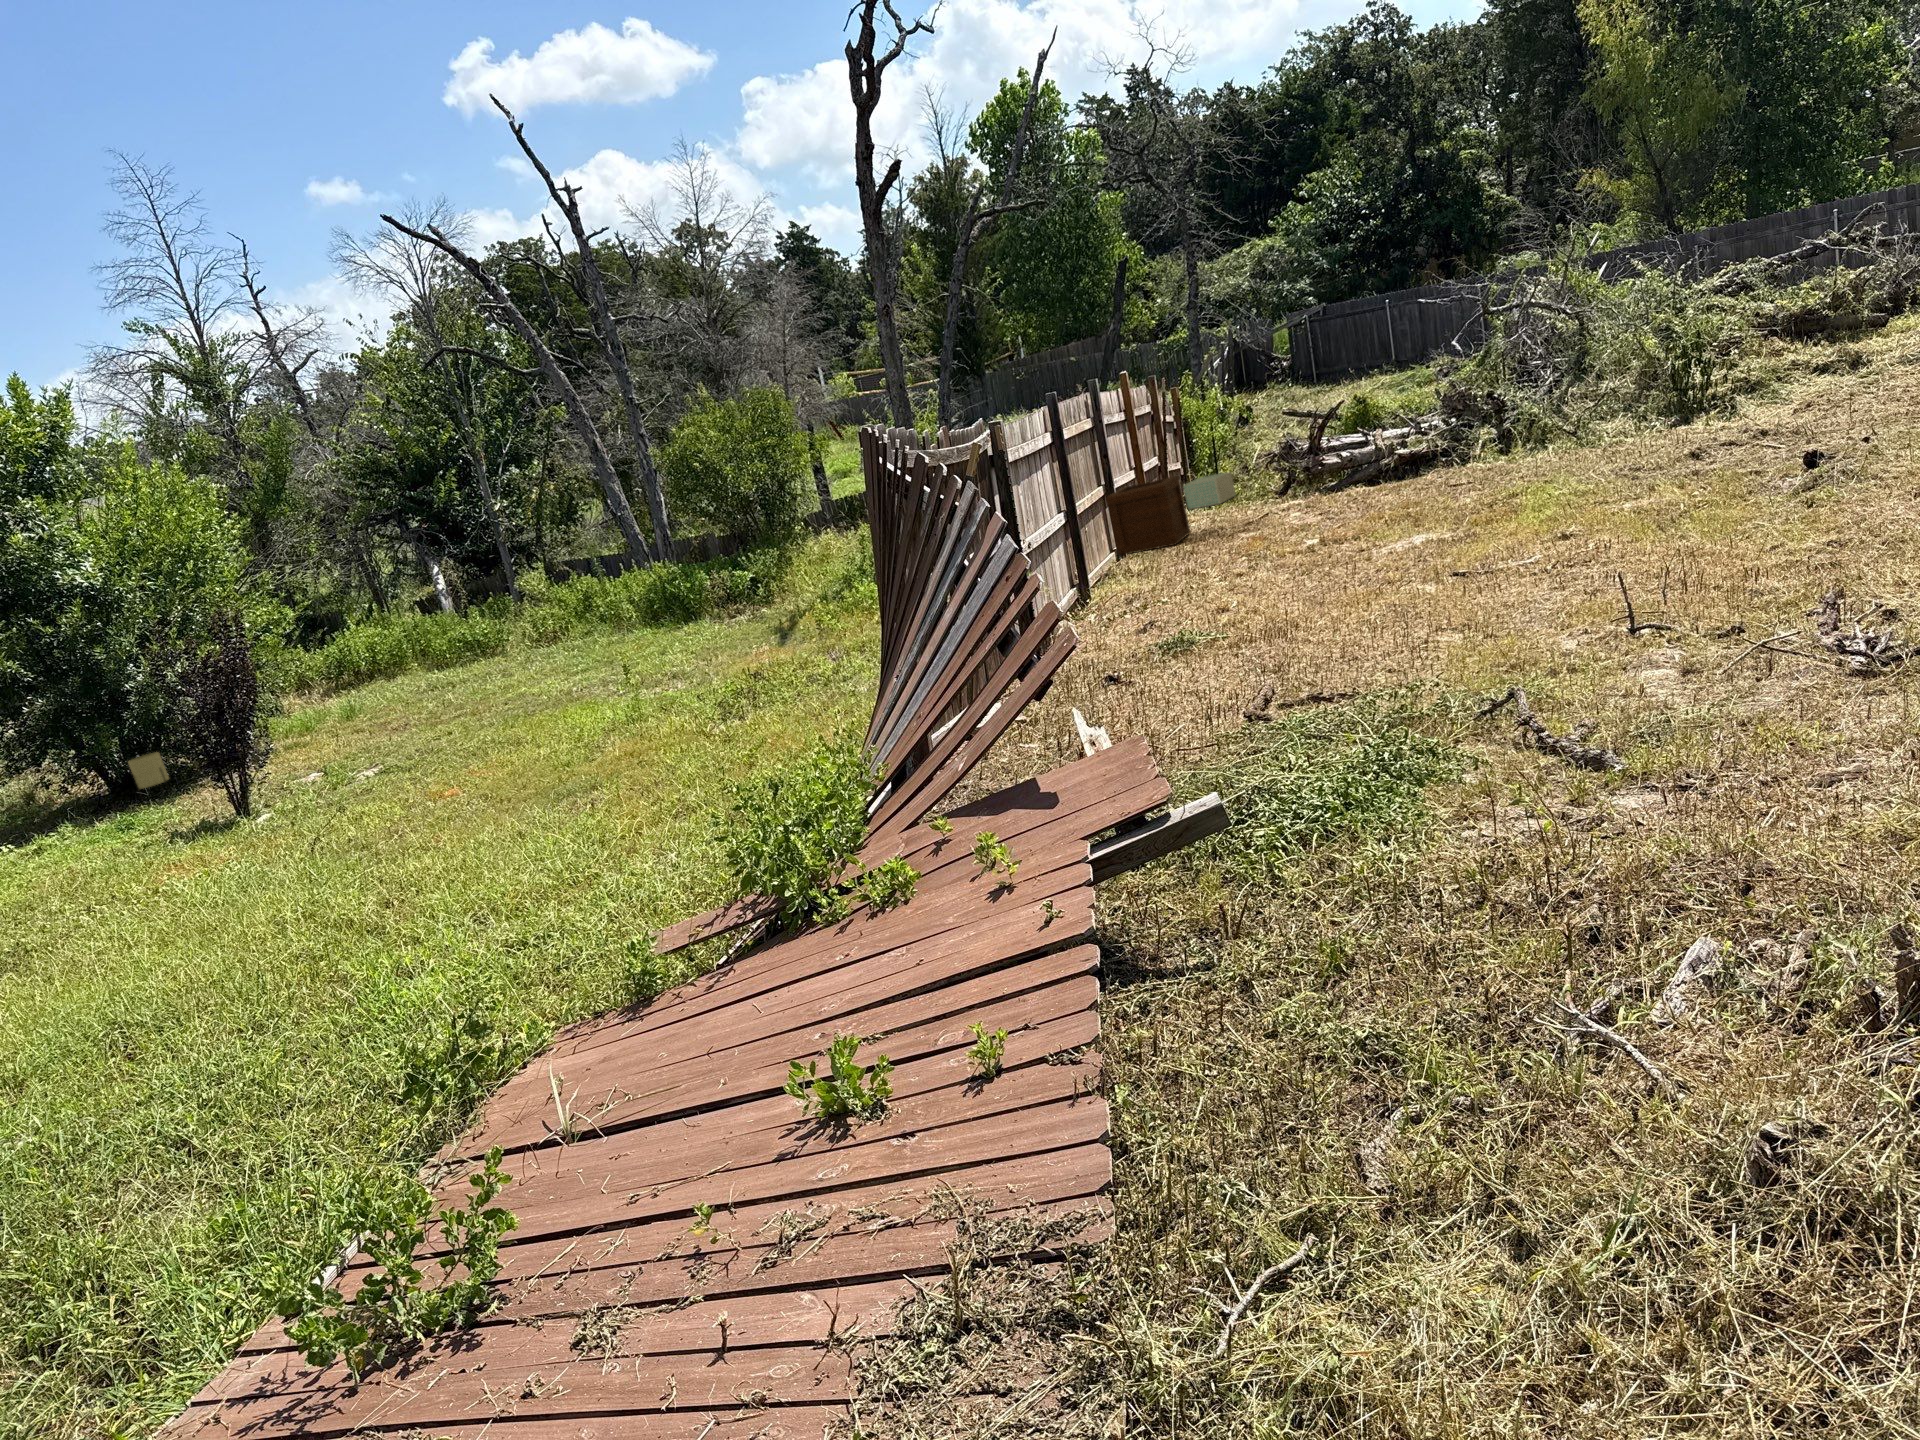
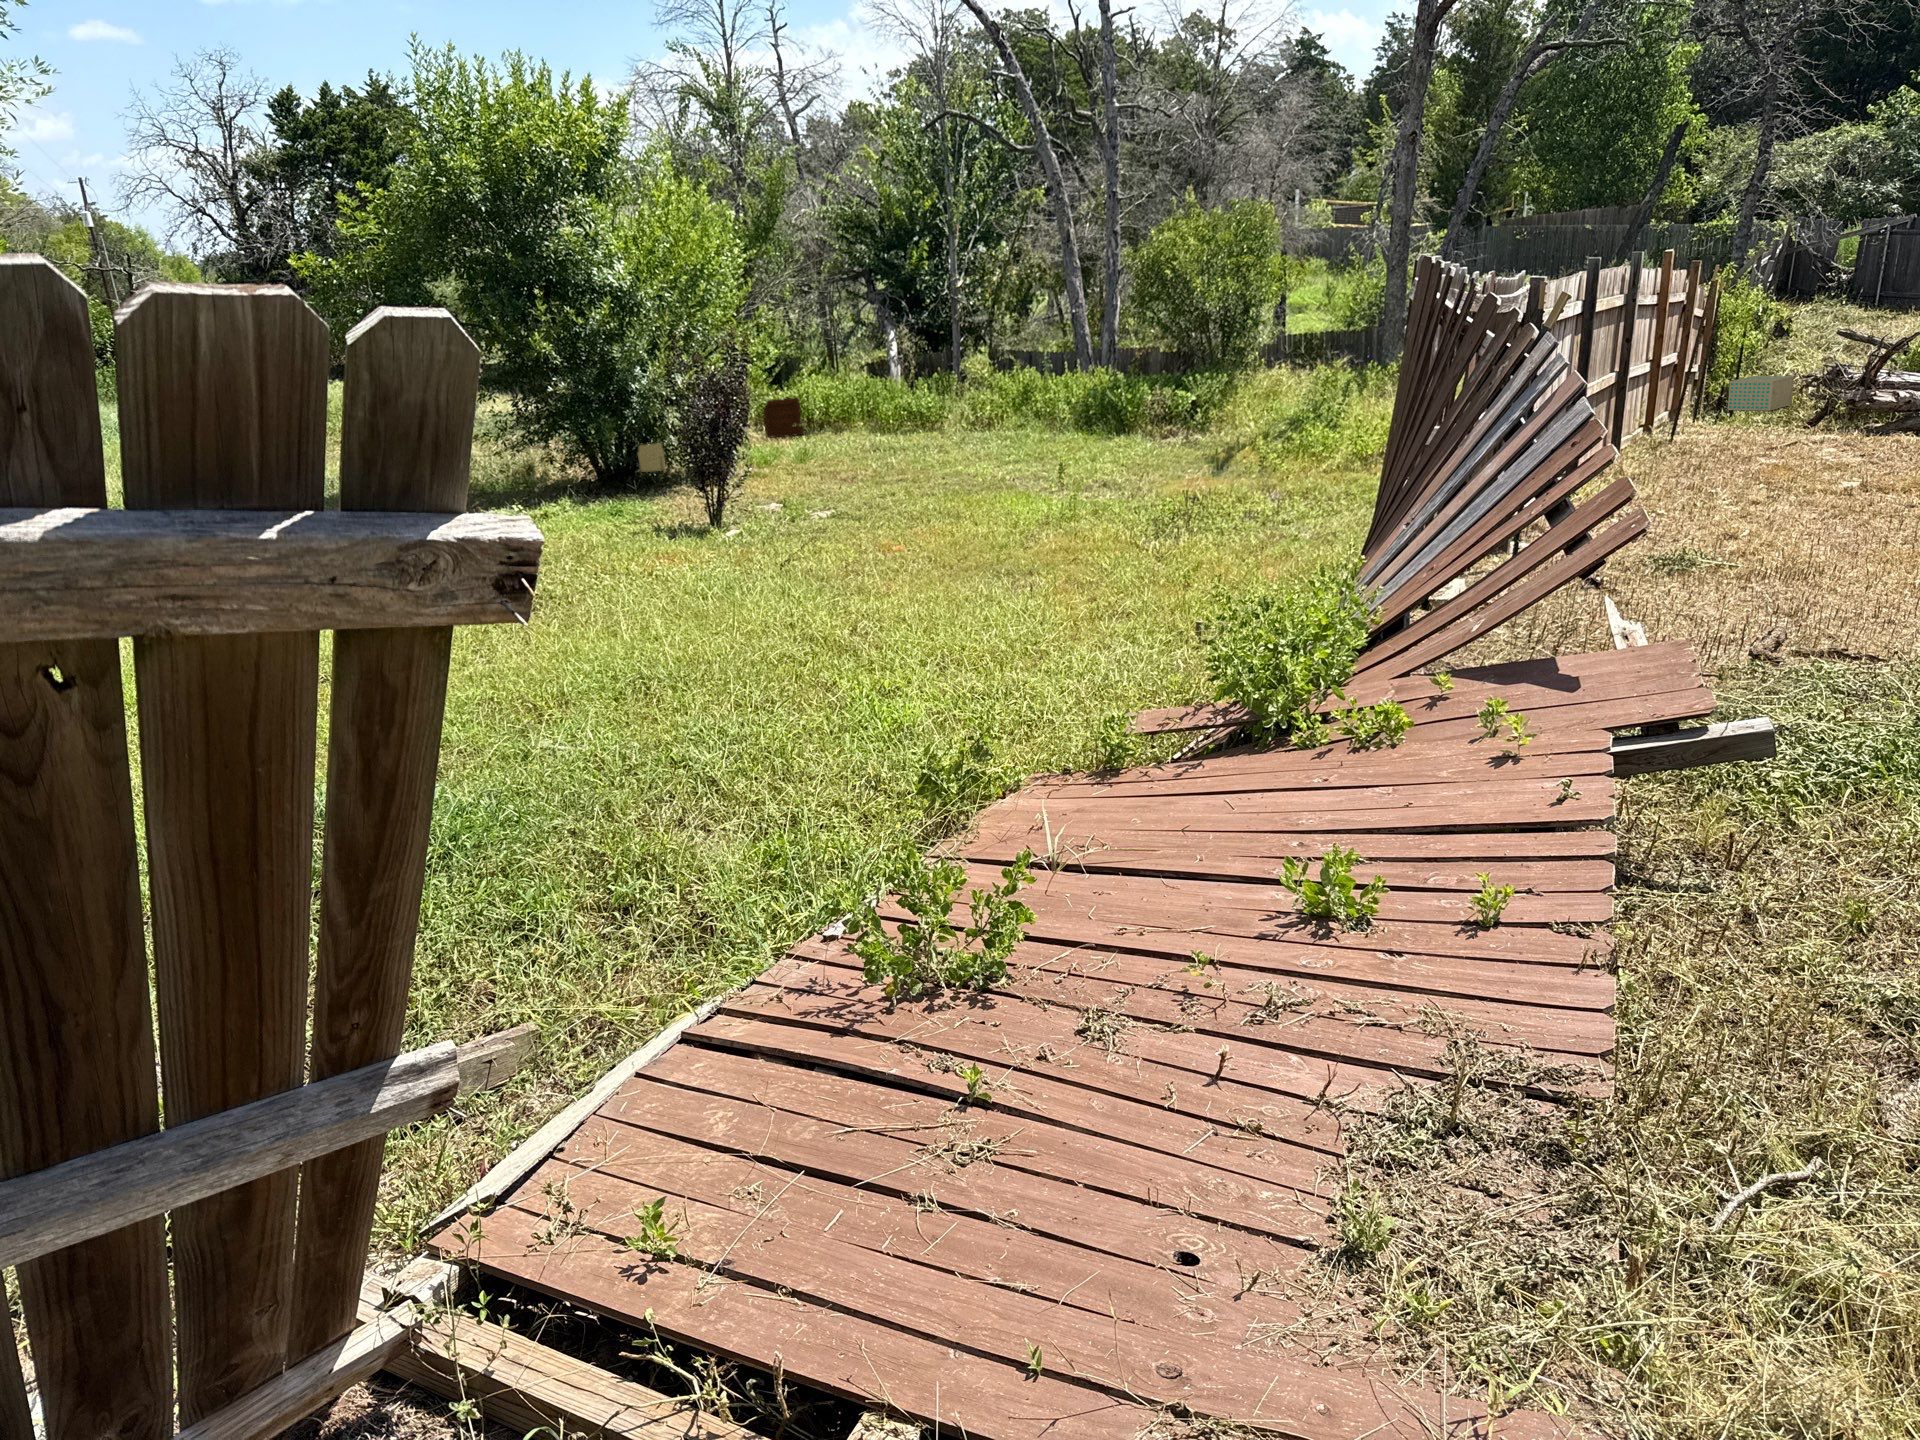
wooden crate: present [1106,476,1190,555] -> present [763,395,804,438]

